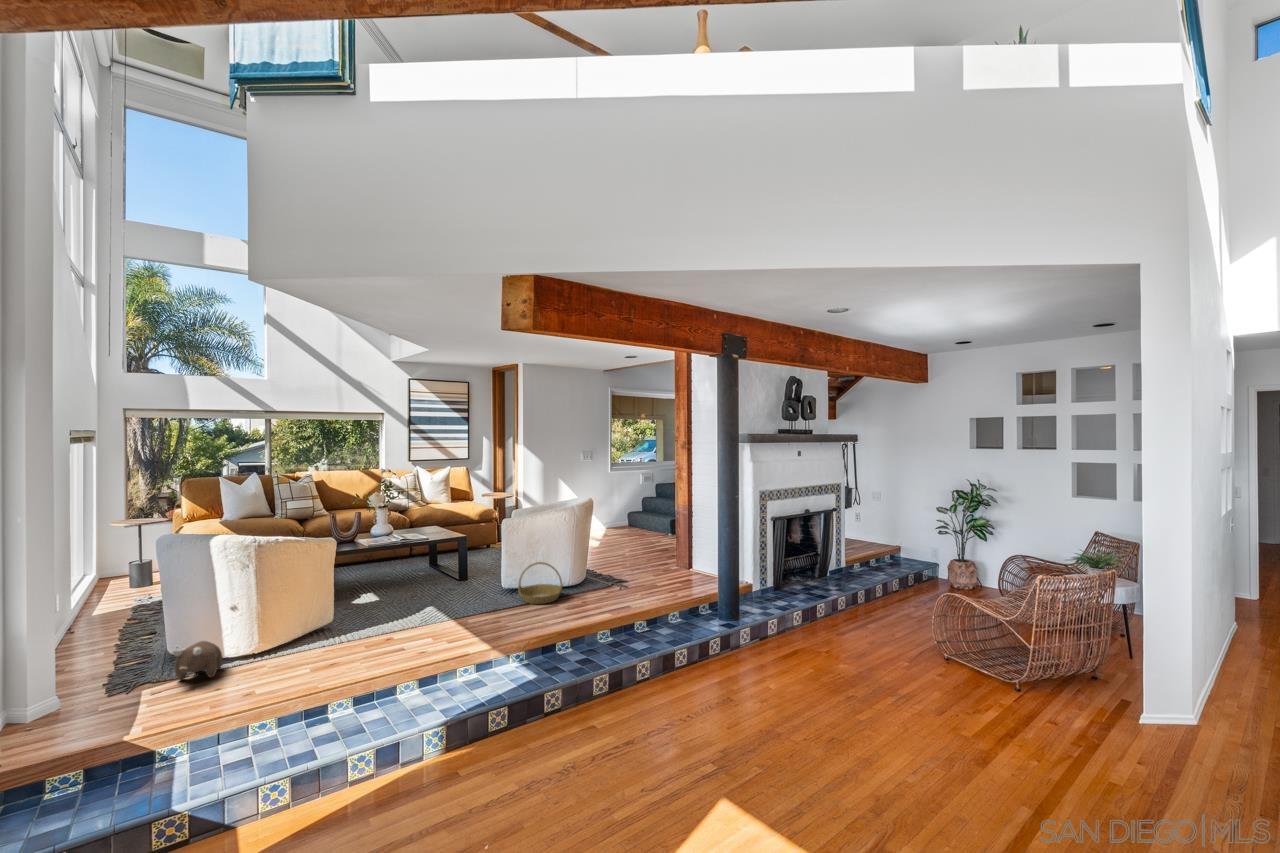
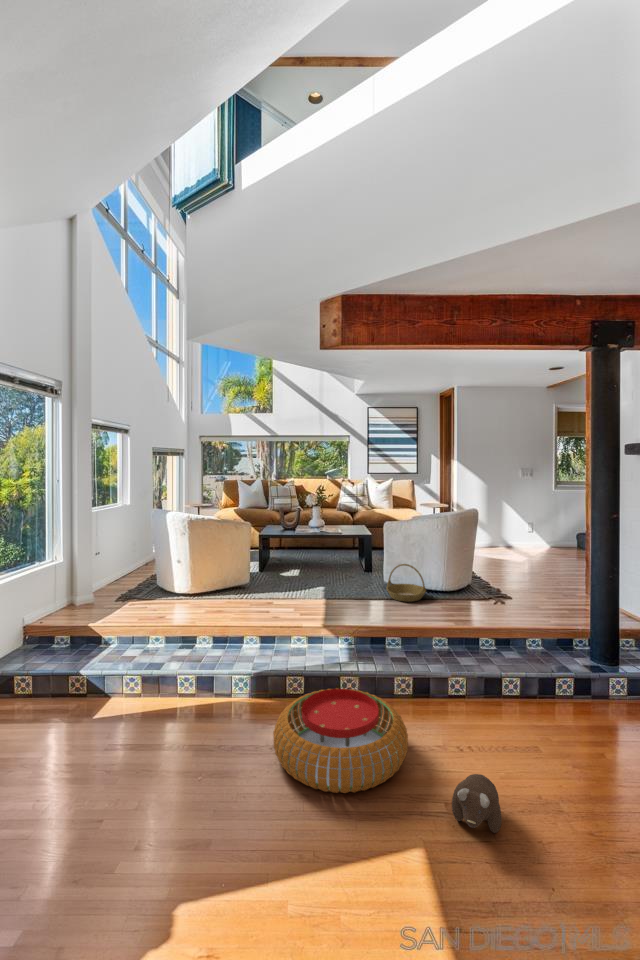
plush toy: present [173,641,223,680] -> present [452,774,502,833]
pouf: none [521,697,663,804] -> present [273,688,408,793]

